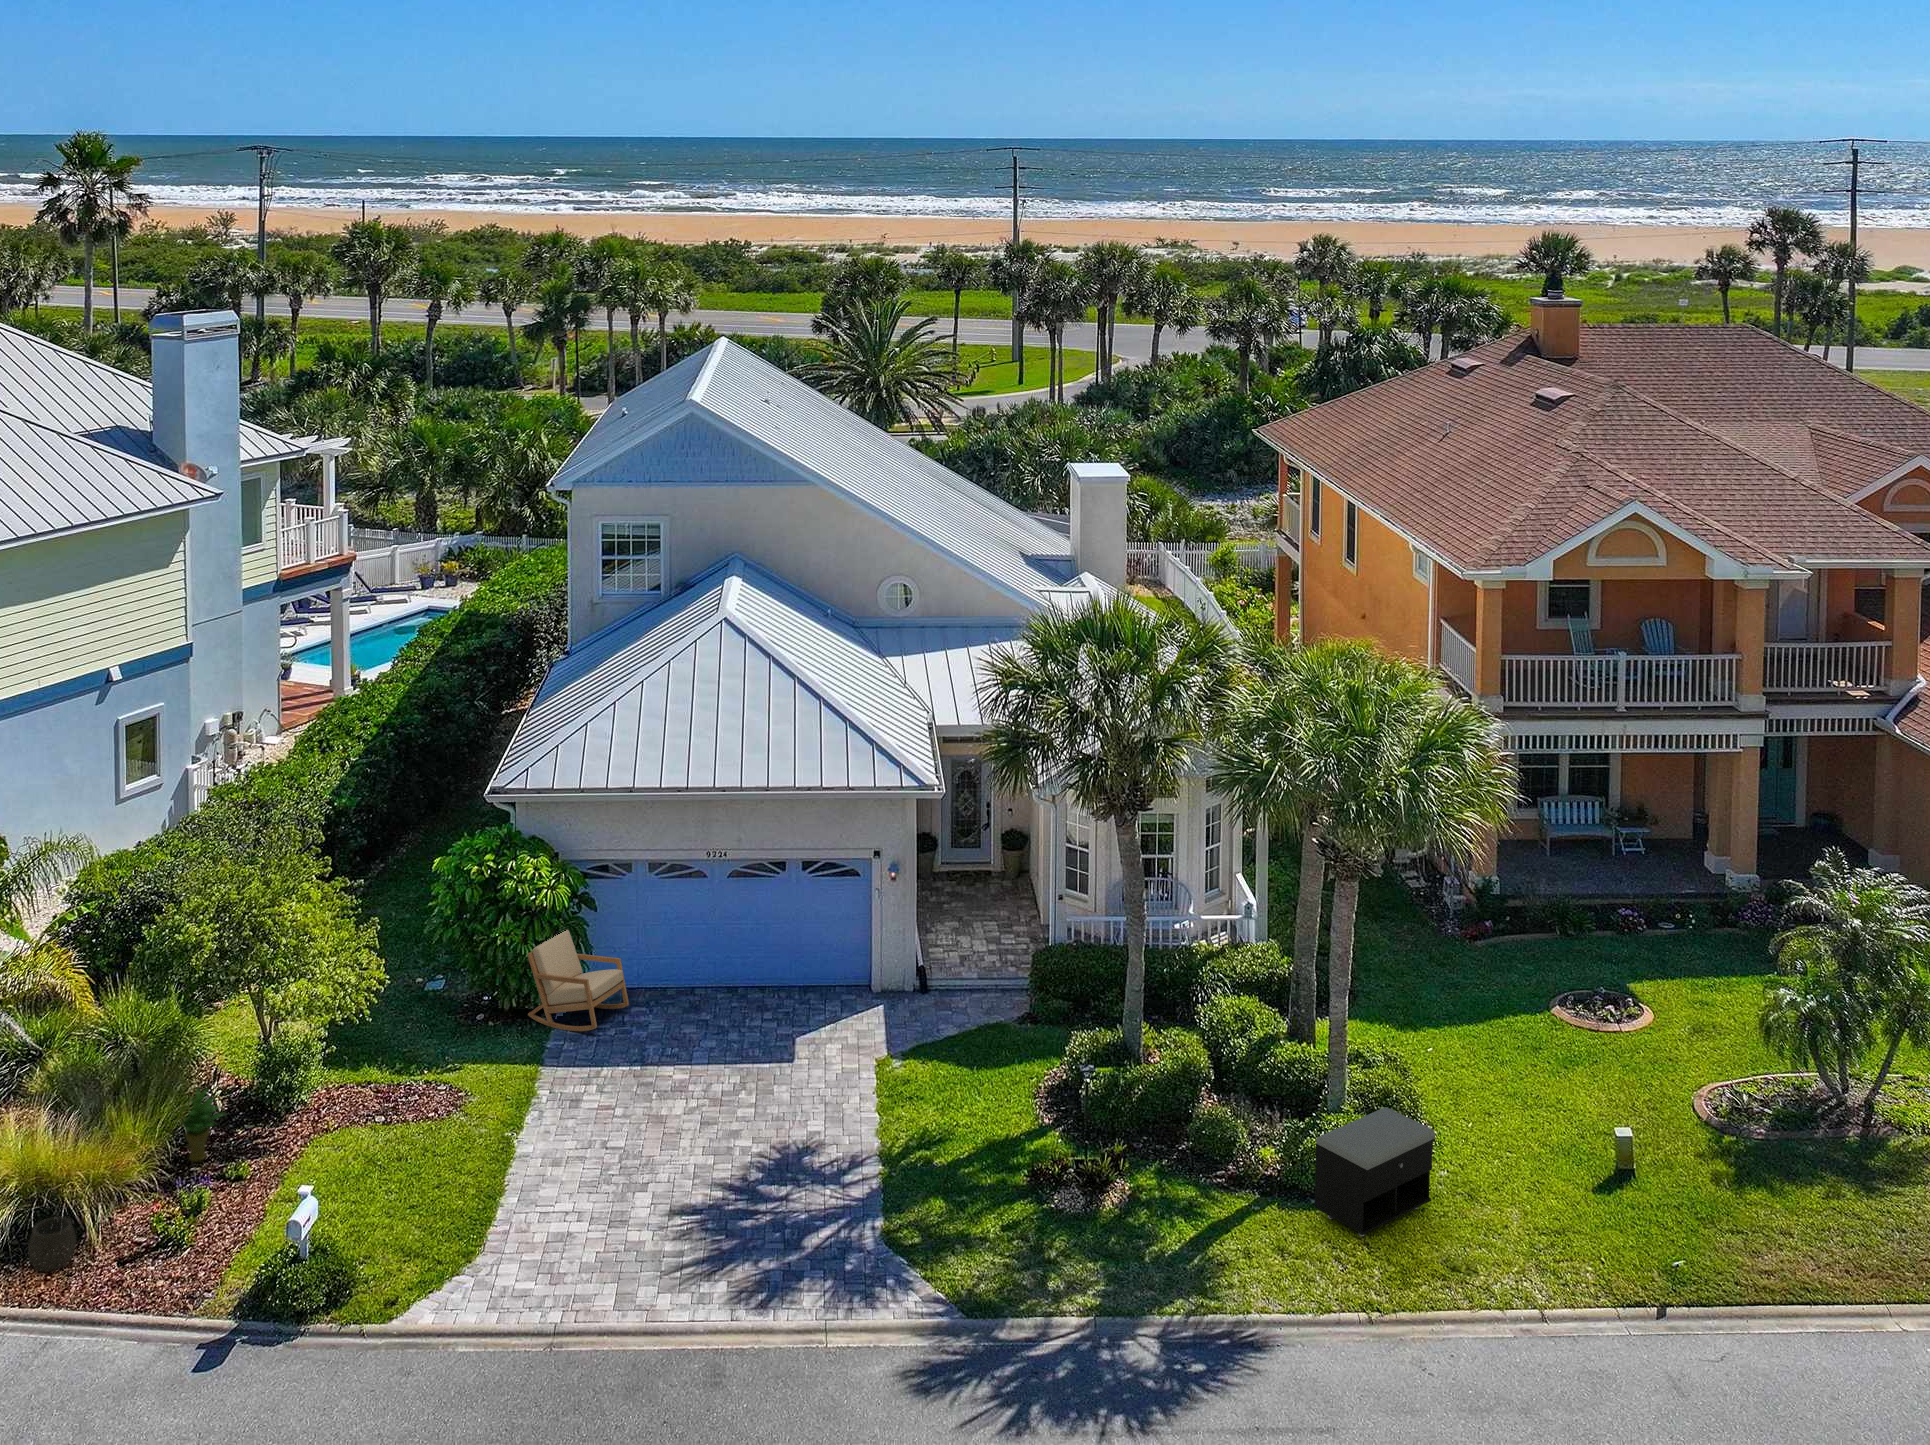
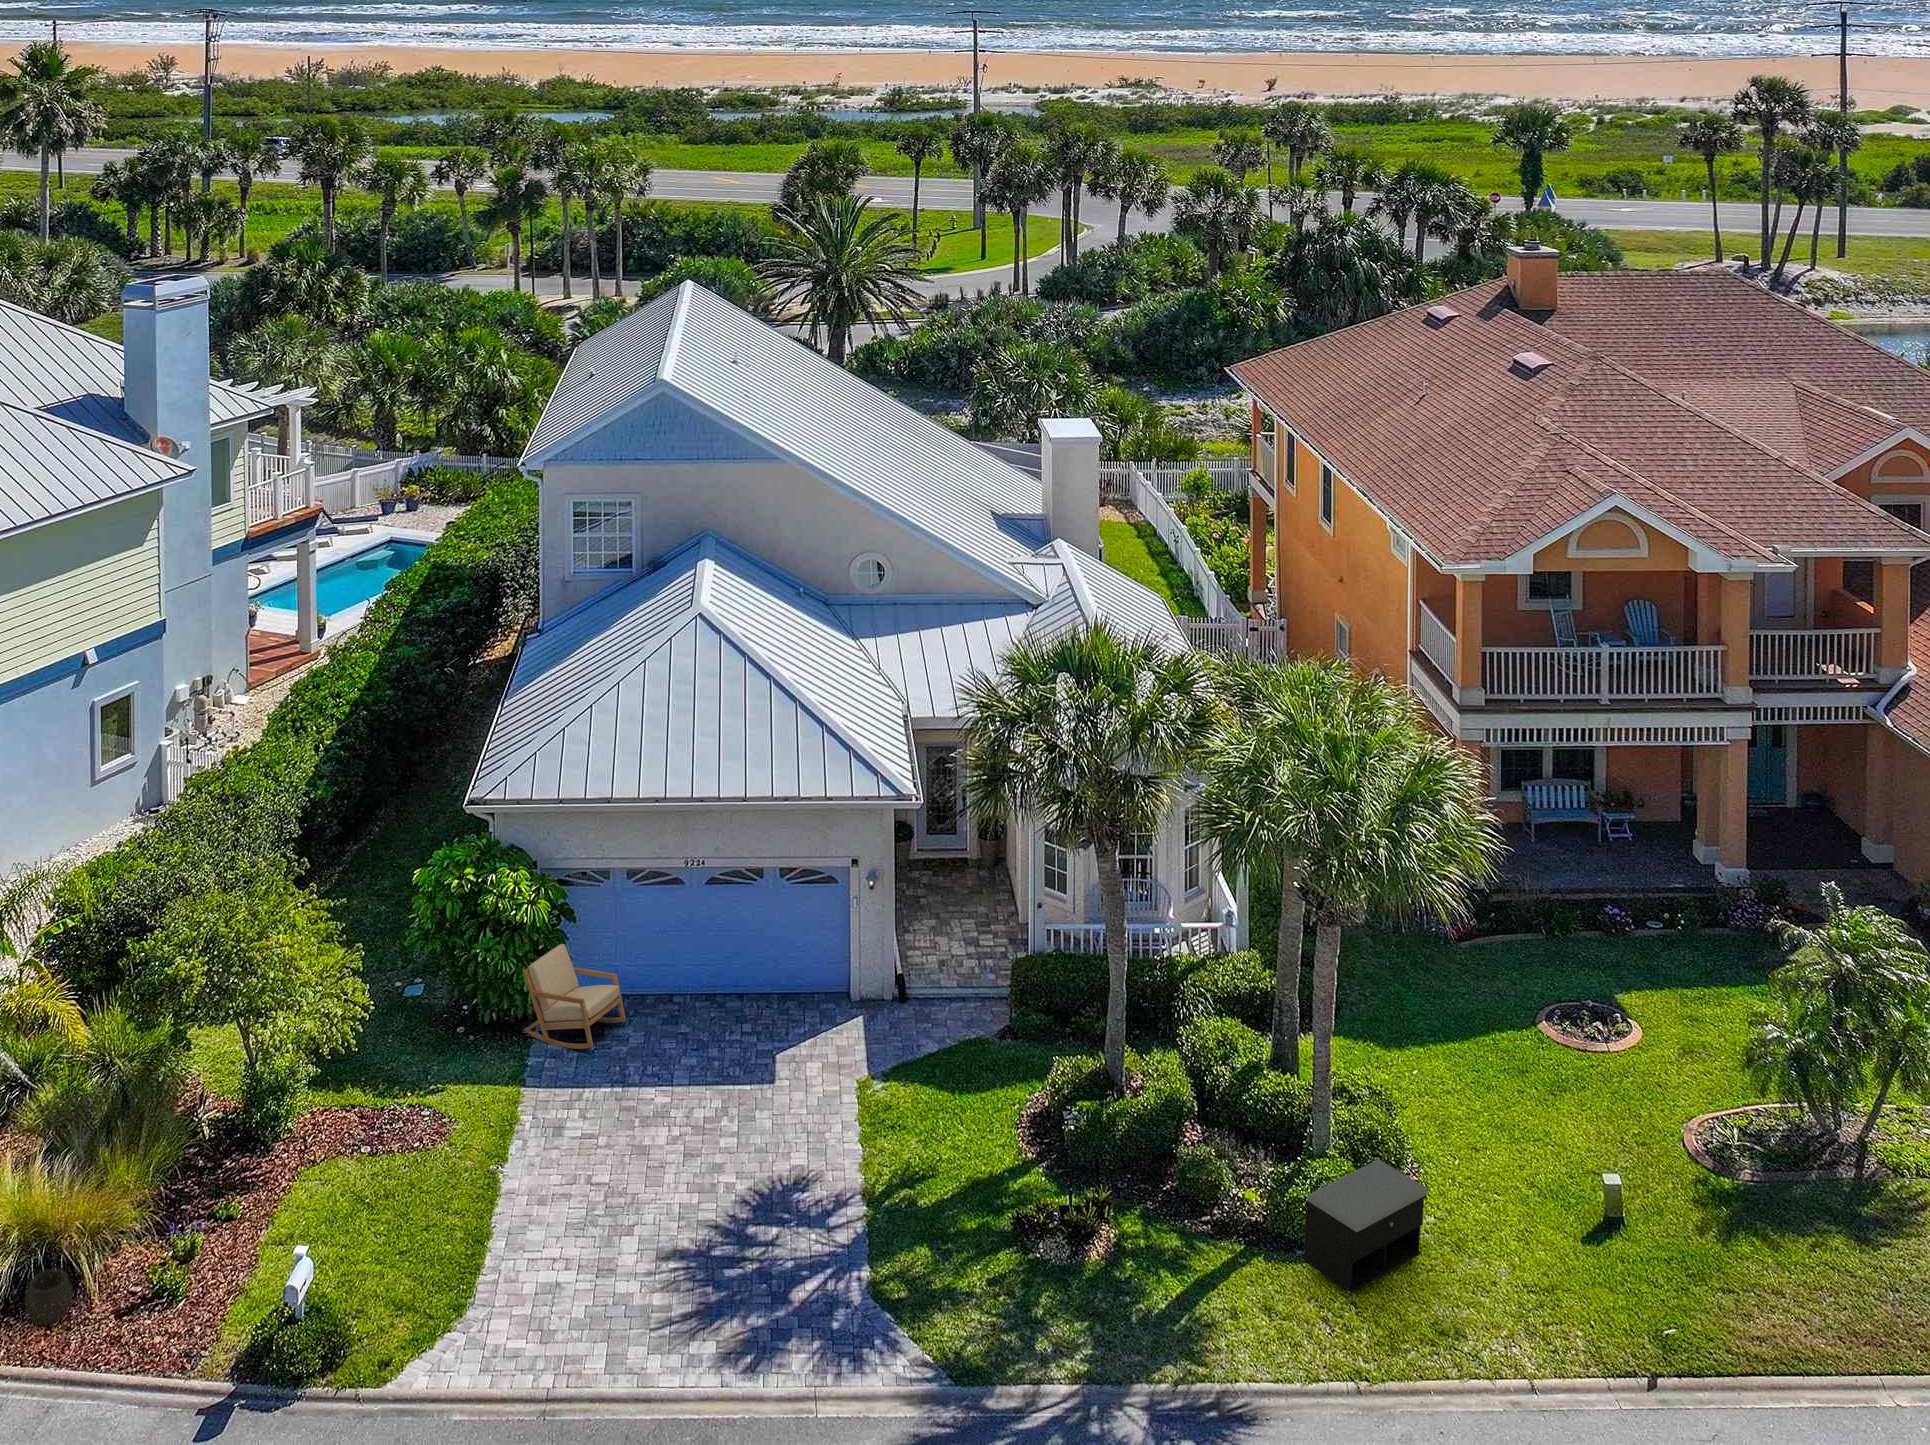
potted plant: present [182,1089,224,1162] -> none [165,1125,220,1198]

